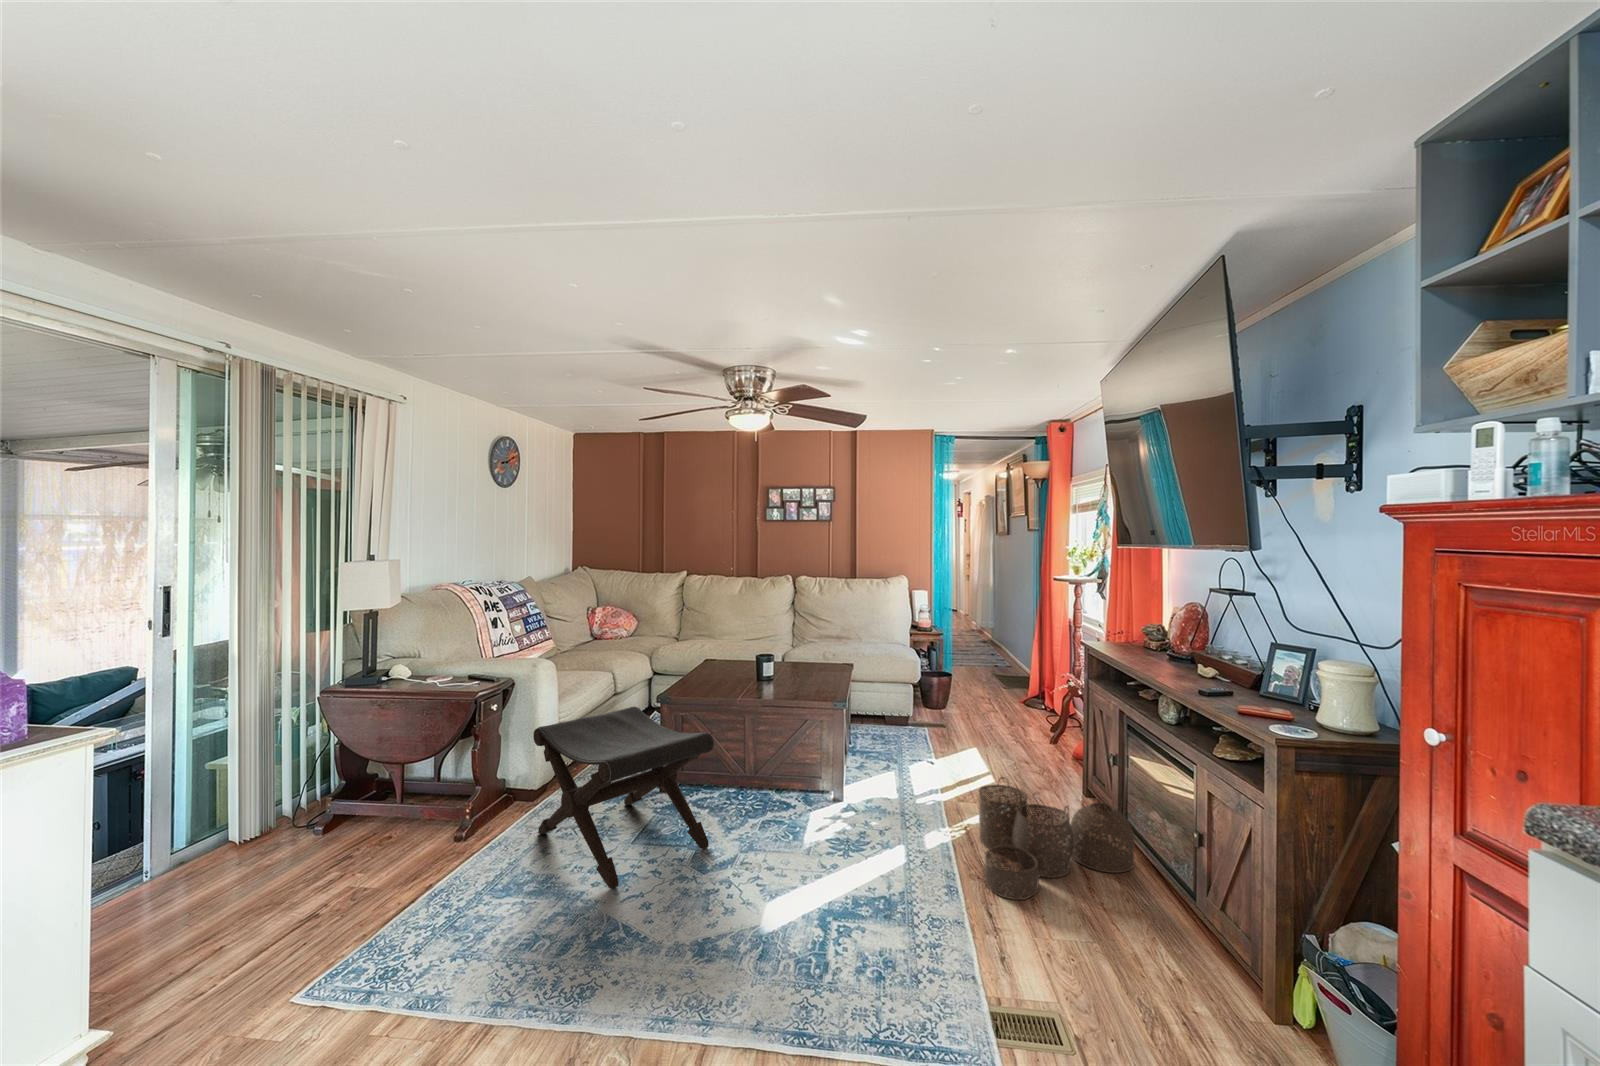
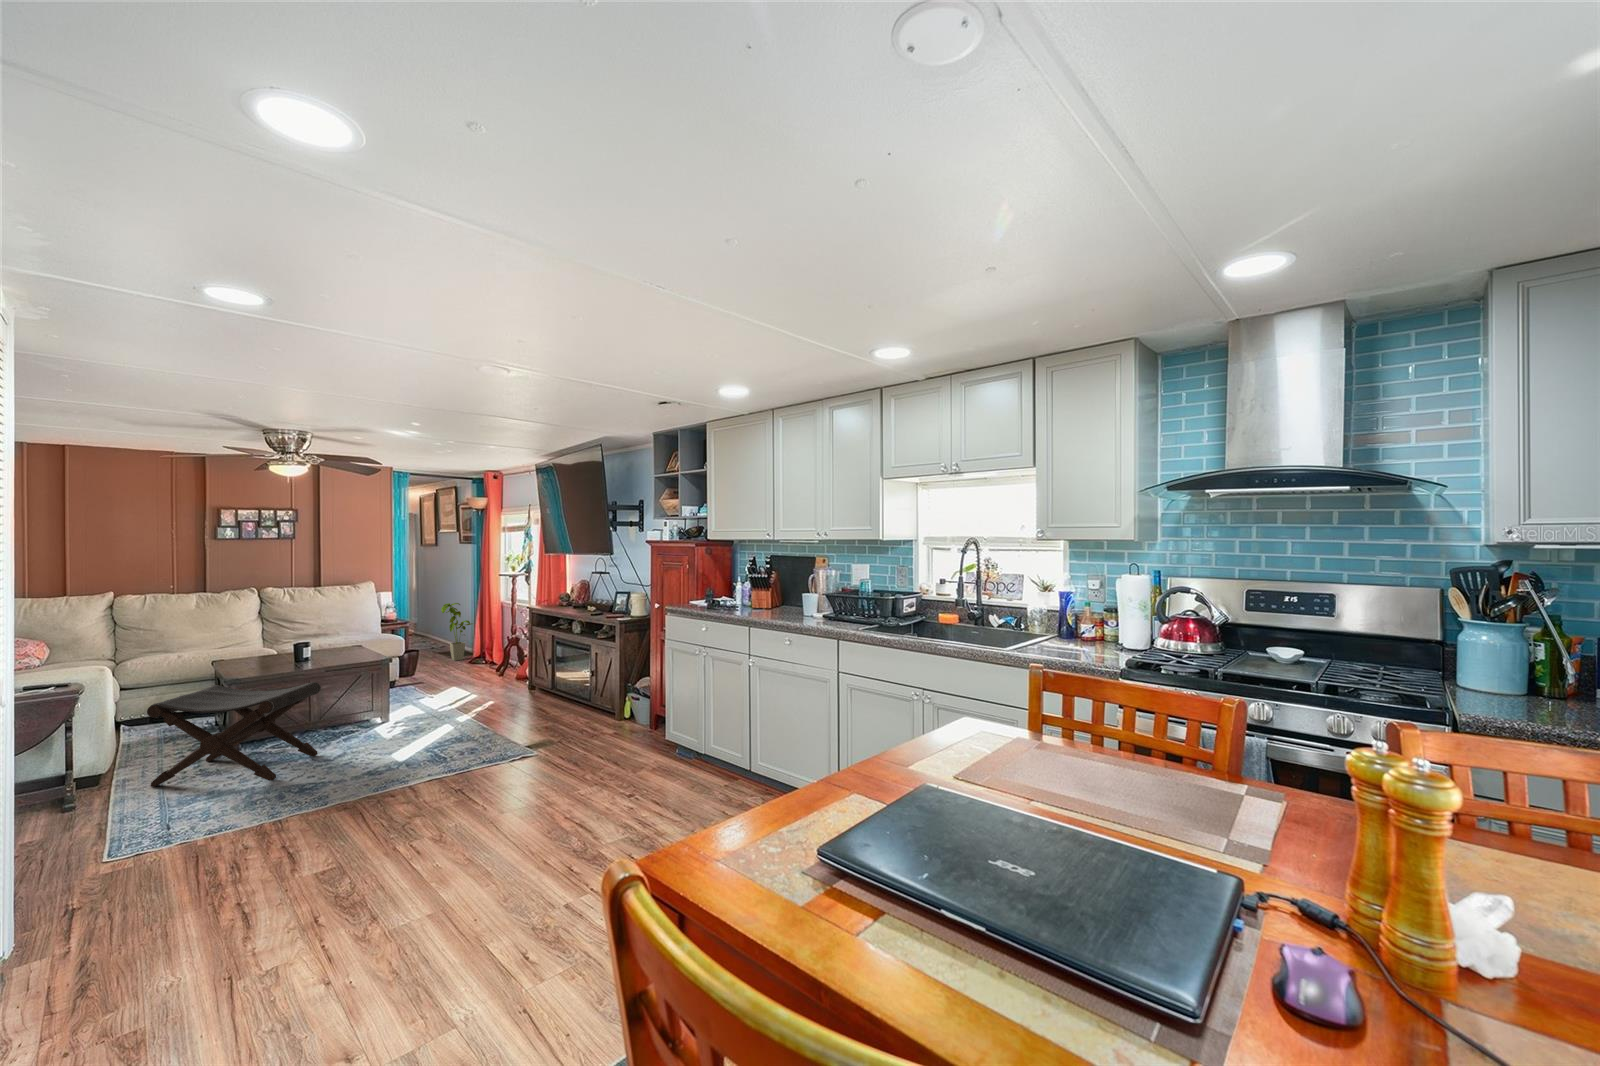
house plant: none [989,612,1031,694] -> present [441,603,473,661]
woven basket: present [979,777,1135,900] -> none [485,677,564,725]

